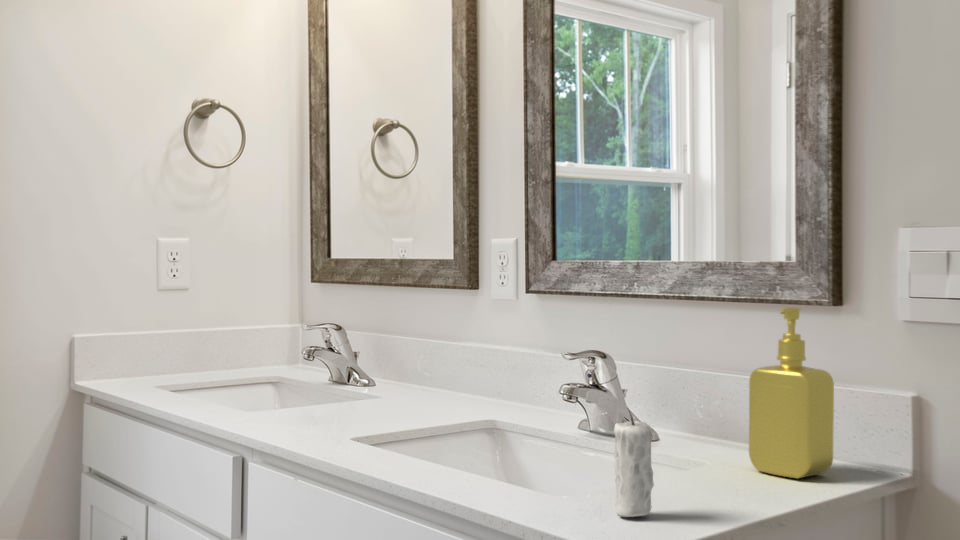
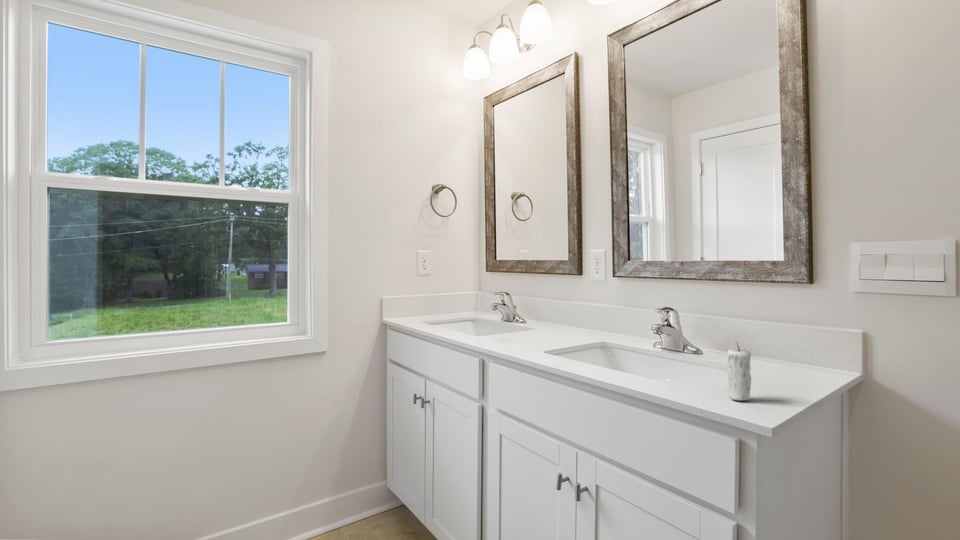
soap dispenser: present [749,307,834,478] -> none [768,285,821,377]

